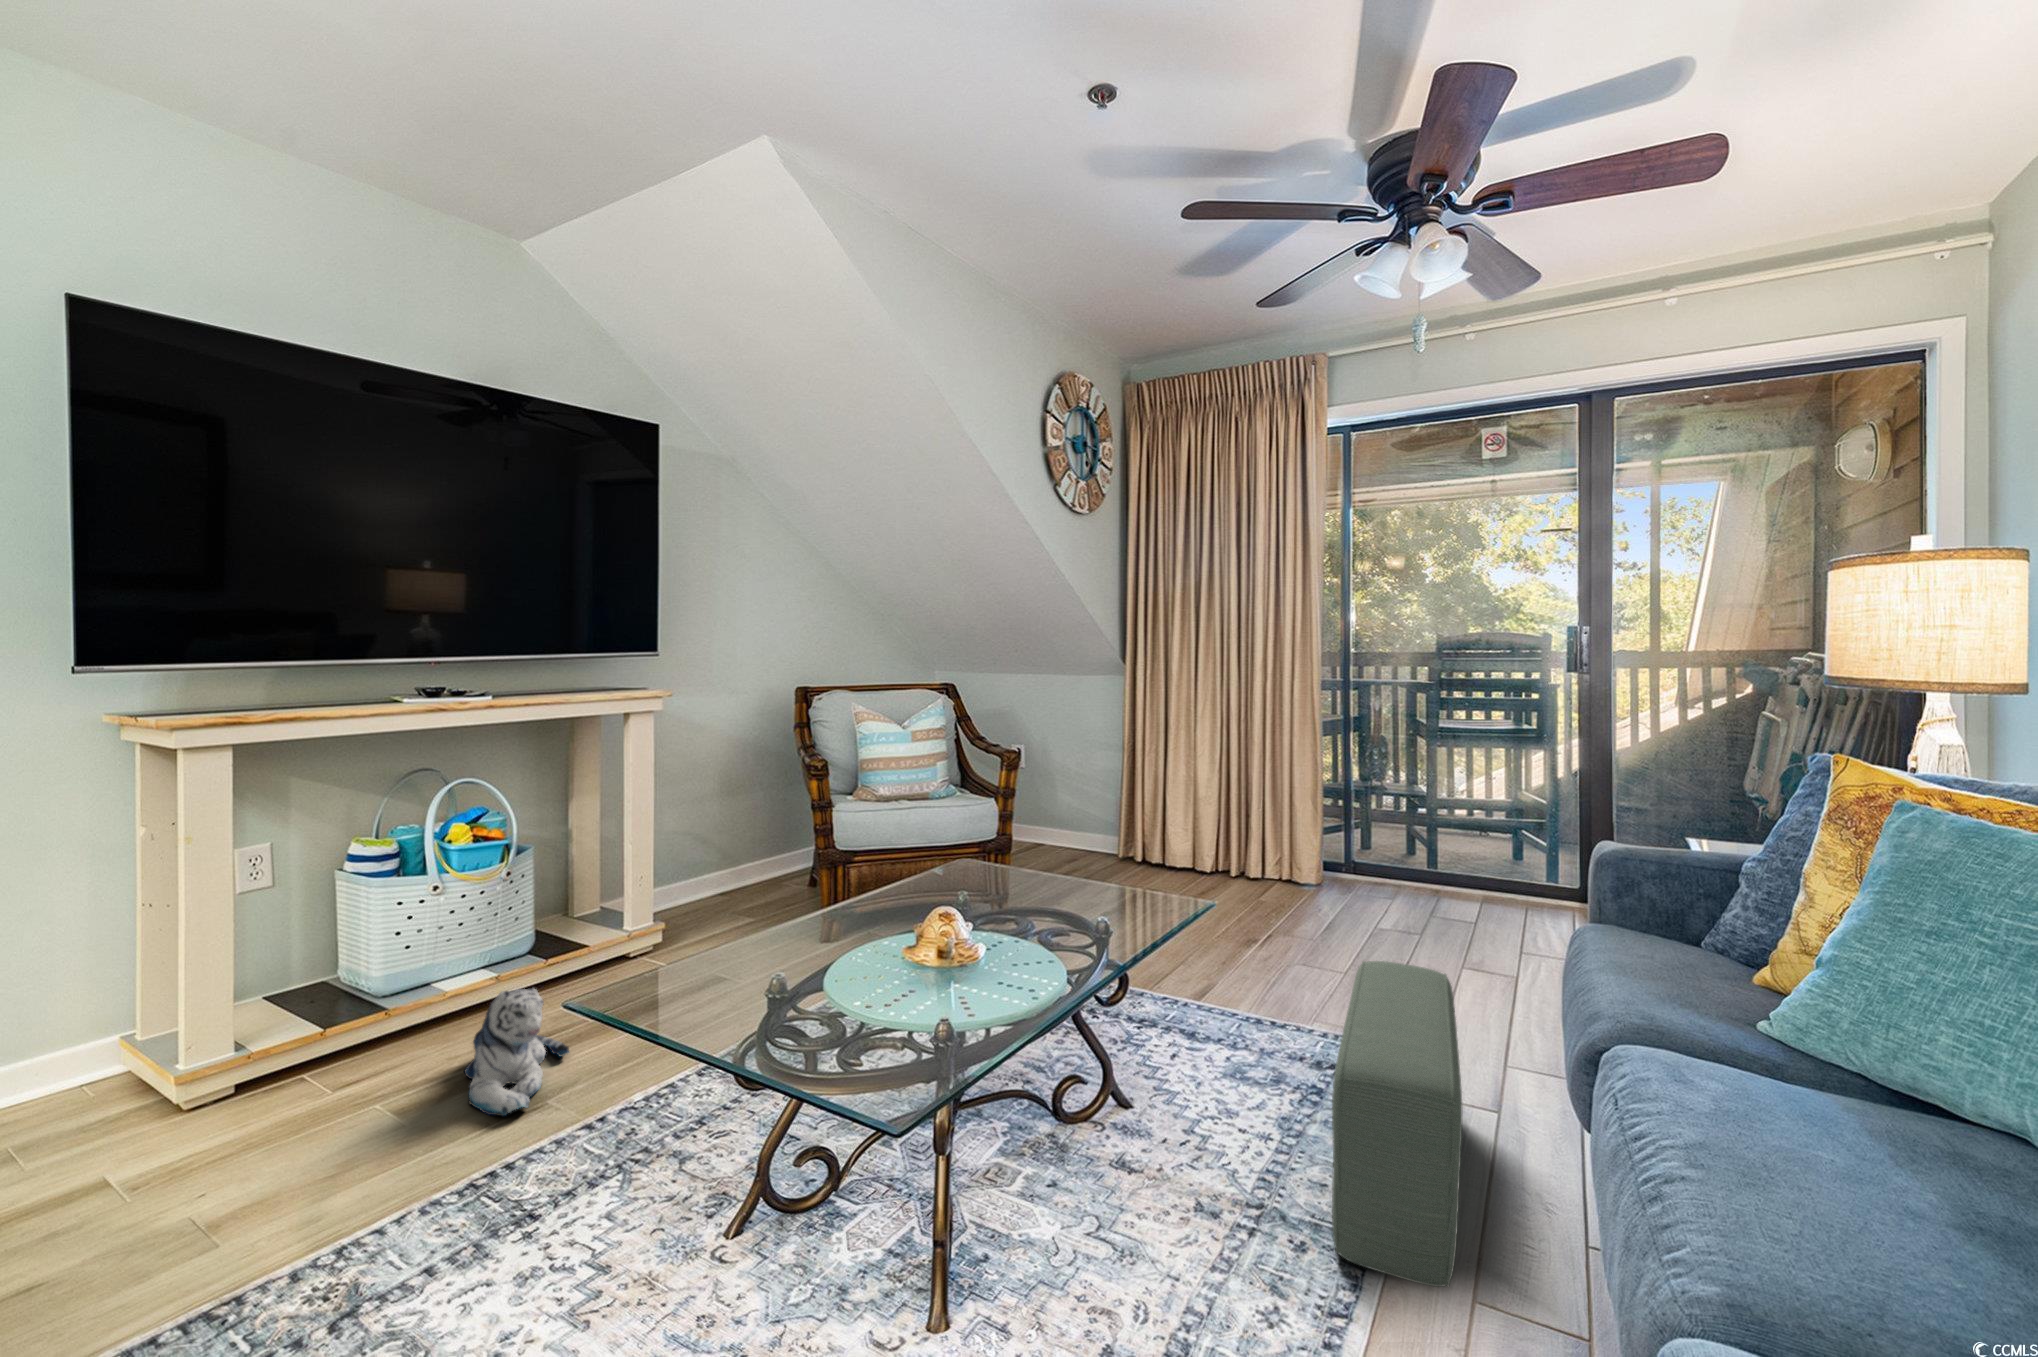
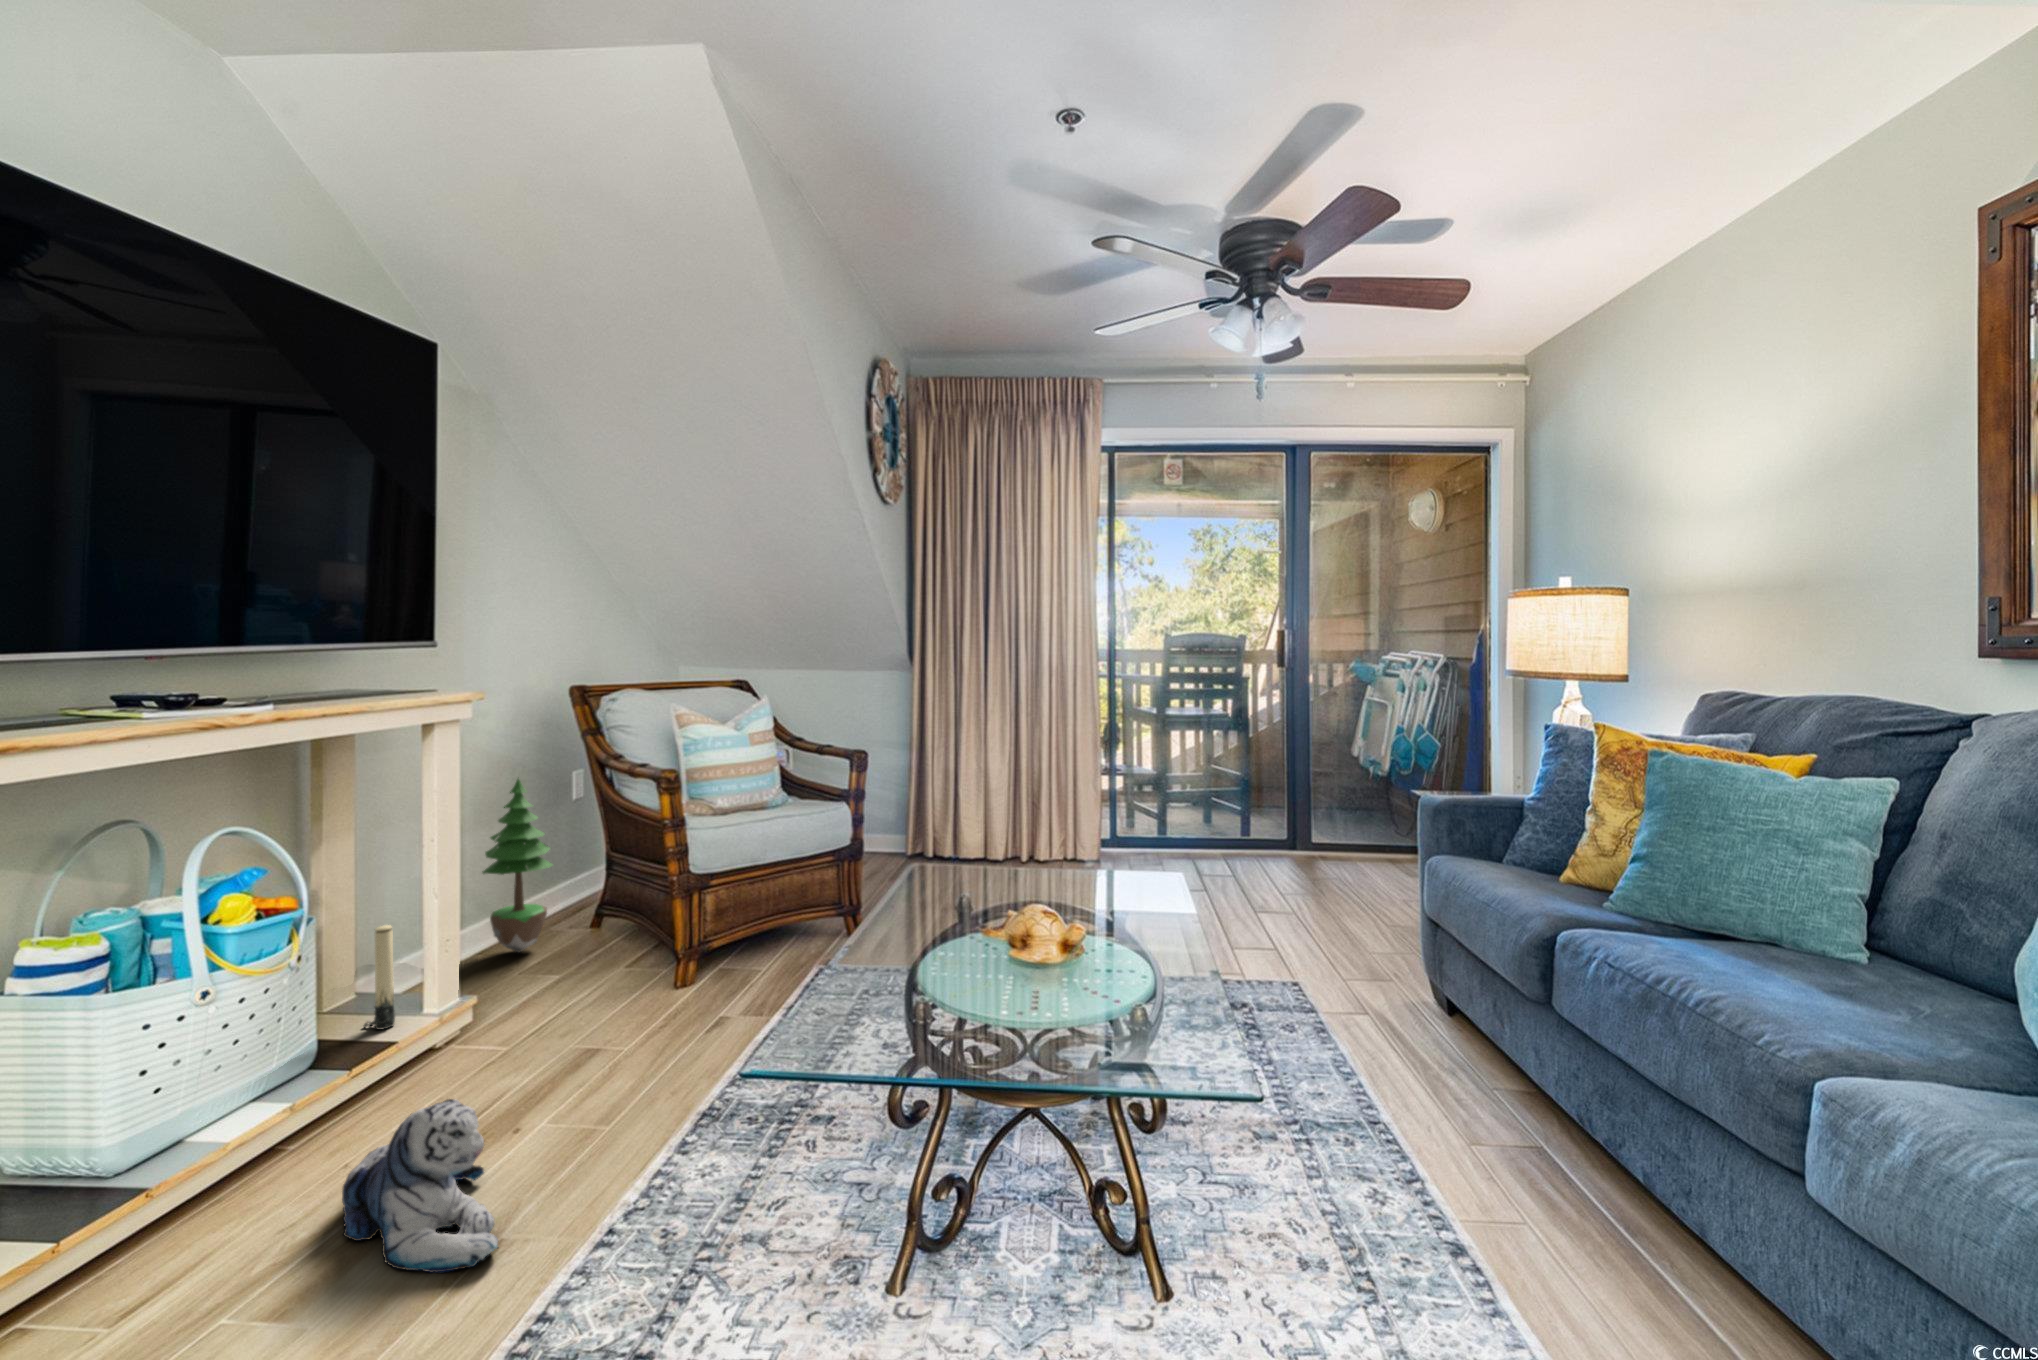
potted tree: none [718,754,773,897] -> present [482,779,553,952]
candle: none [584,858,603,936] -> present [364,925,395,1030]
pouf: present [1332,961,1462,1287] -> none [1280,909,1461,1144]

